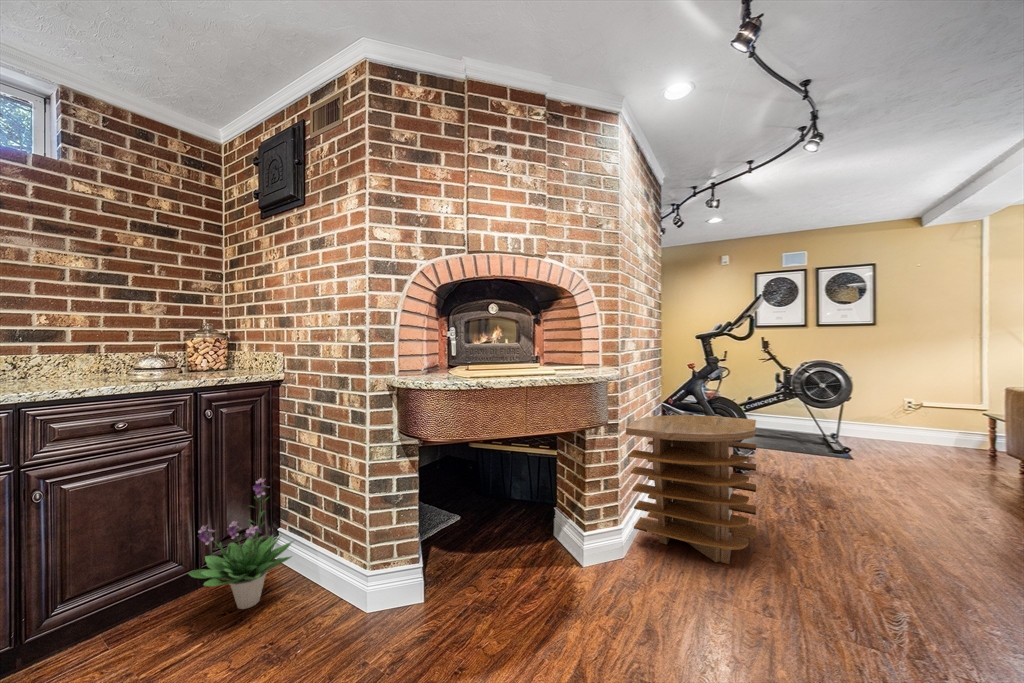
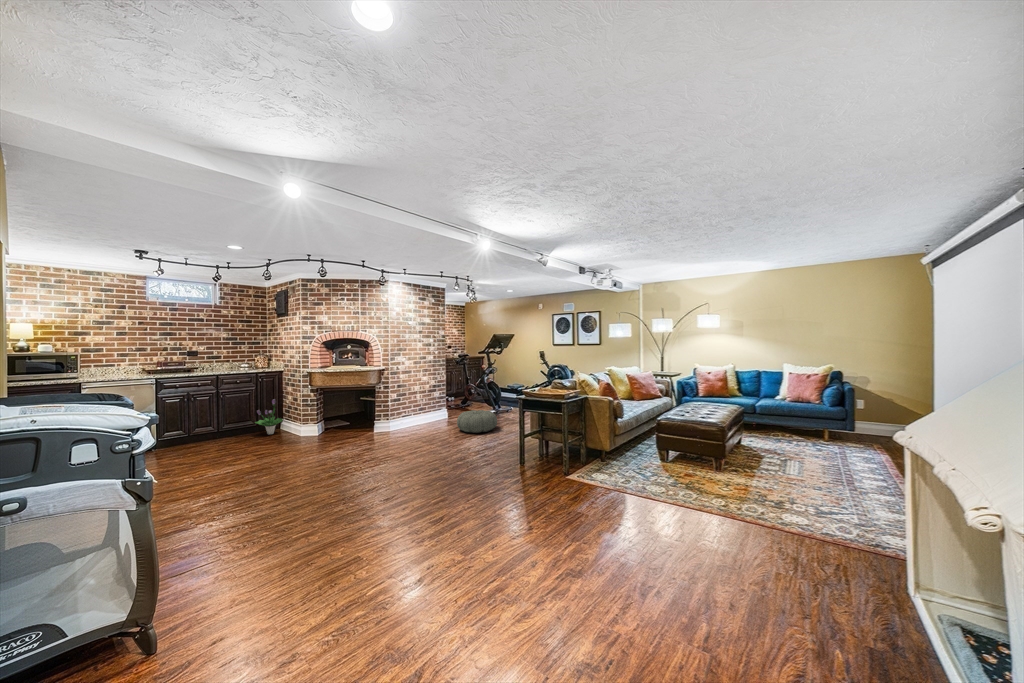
side table: present [626,415,756,564] -> none [389,385,443,433]
pouf: none [786,477,931,558] -> present [457,410,497,433]

